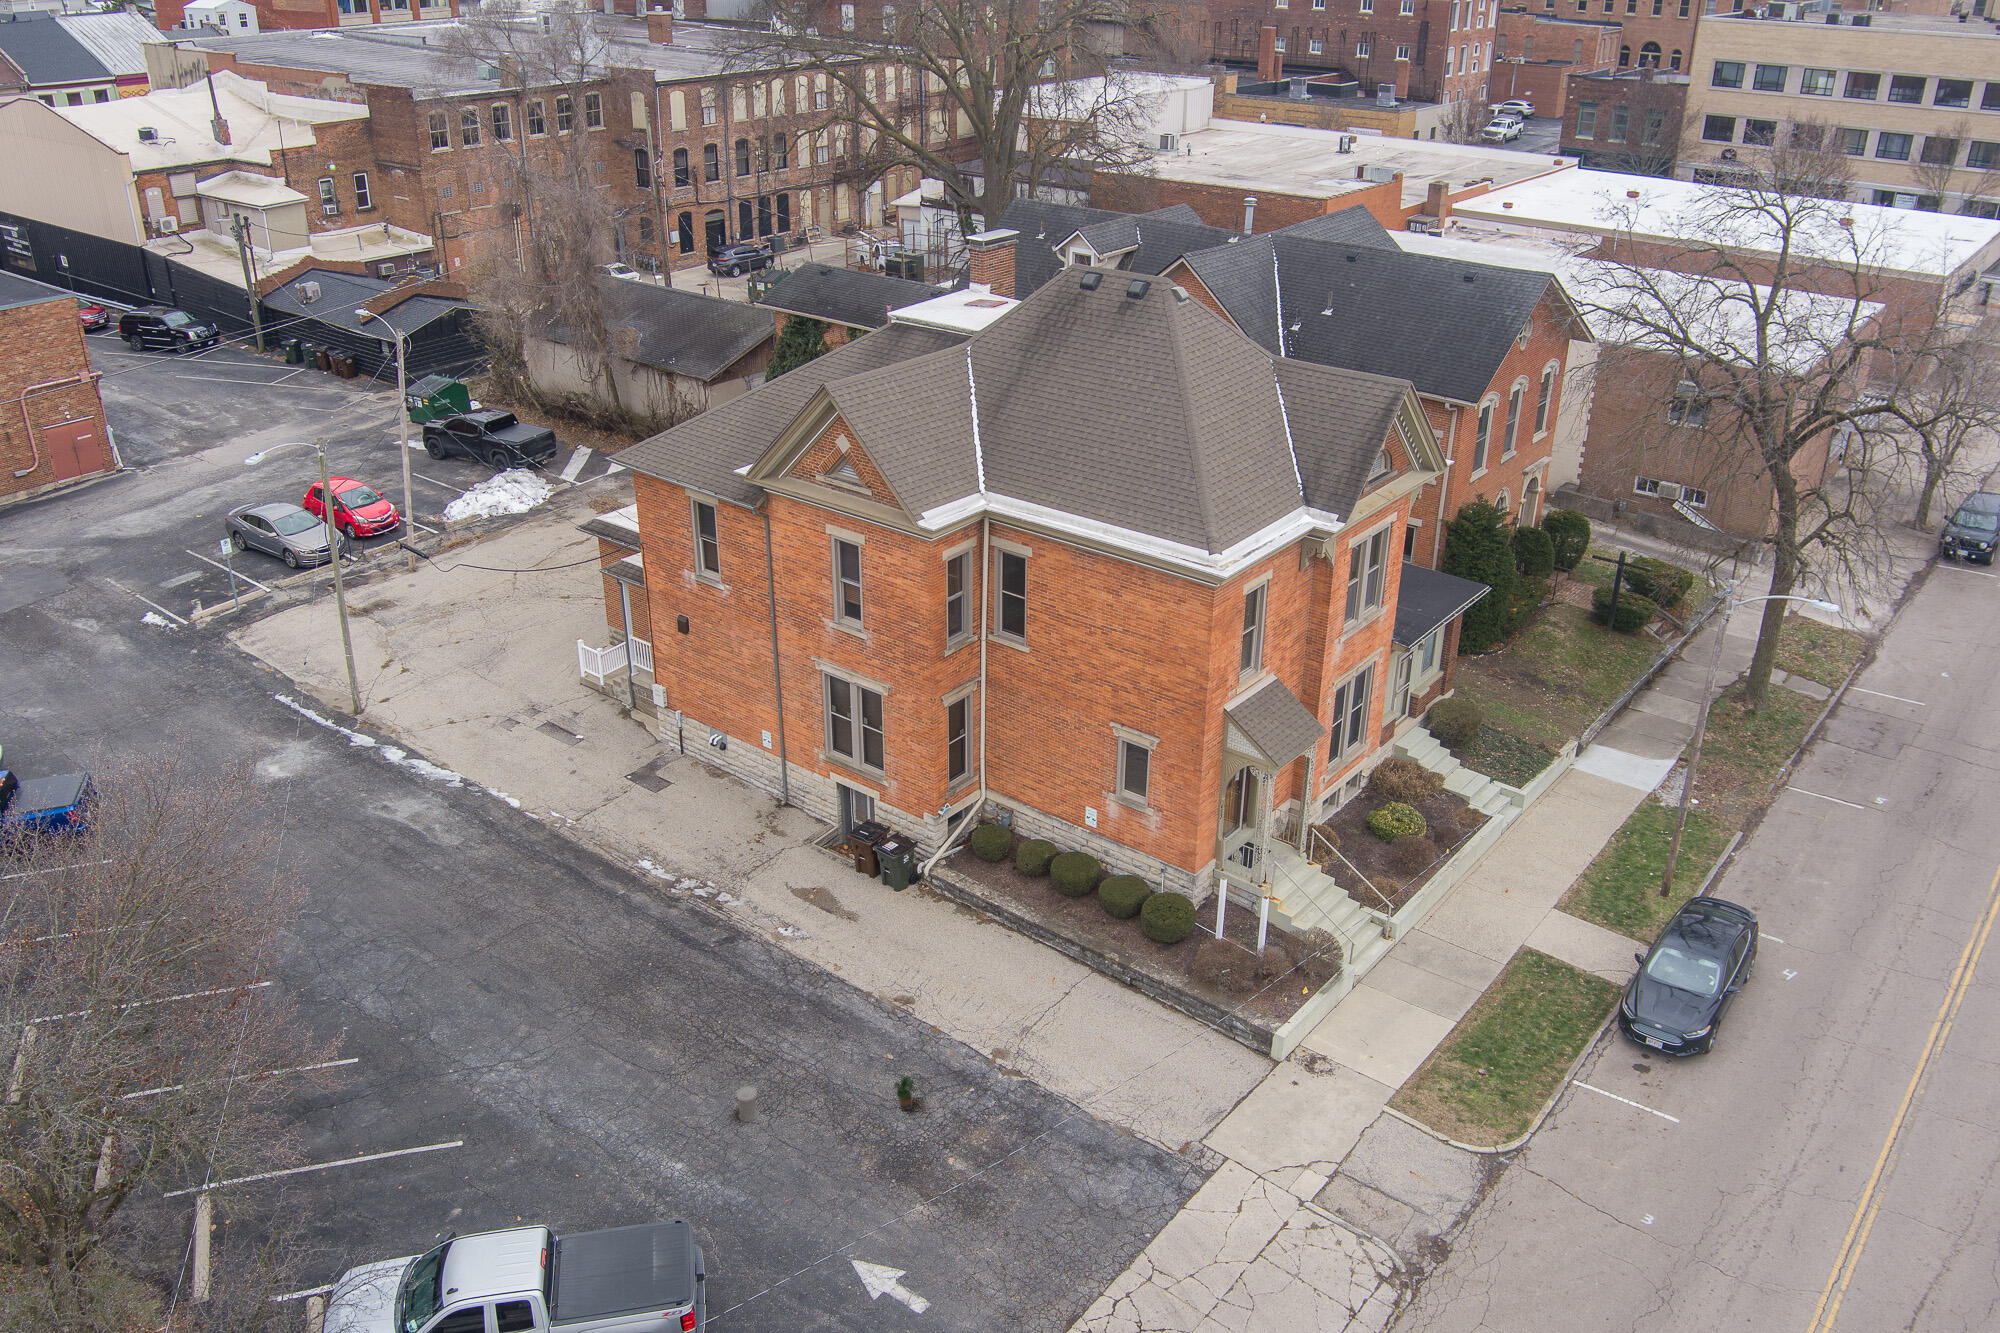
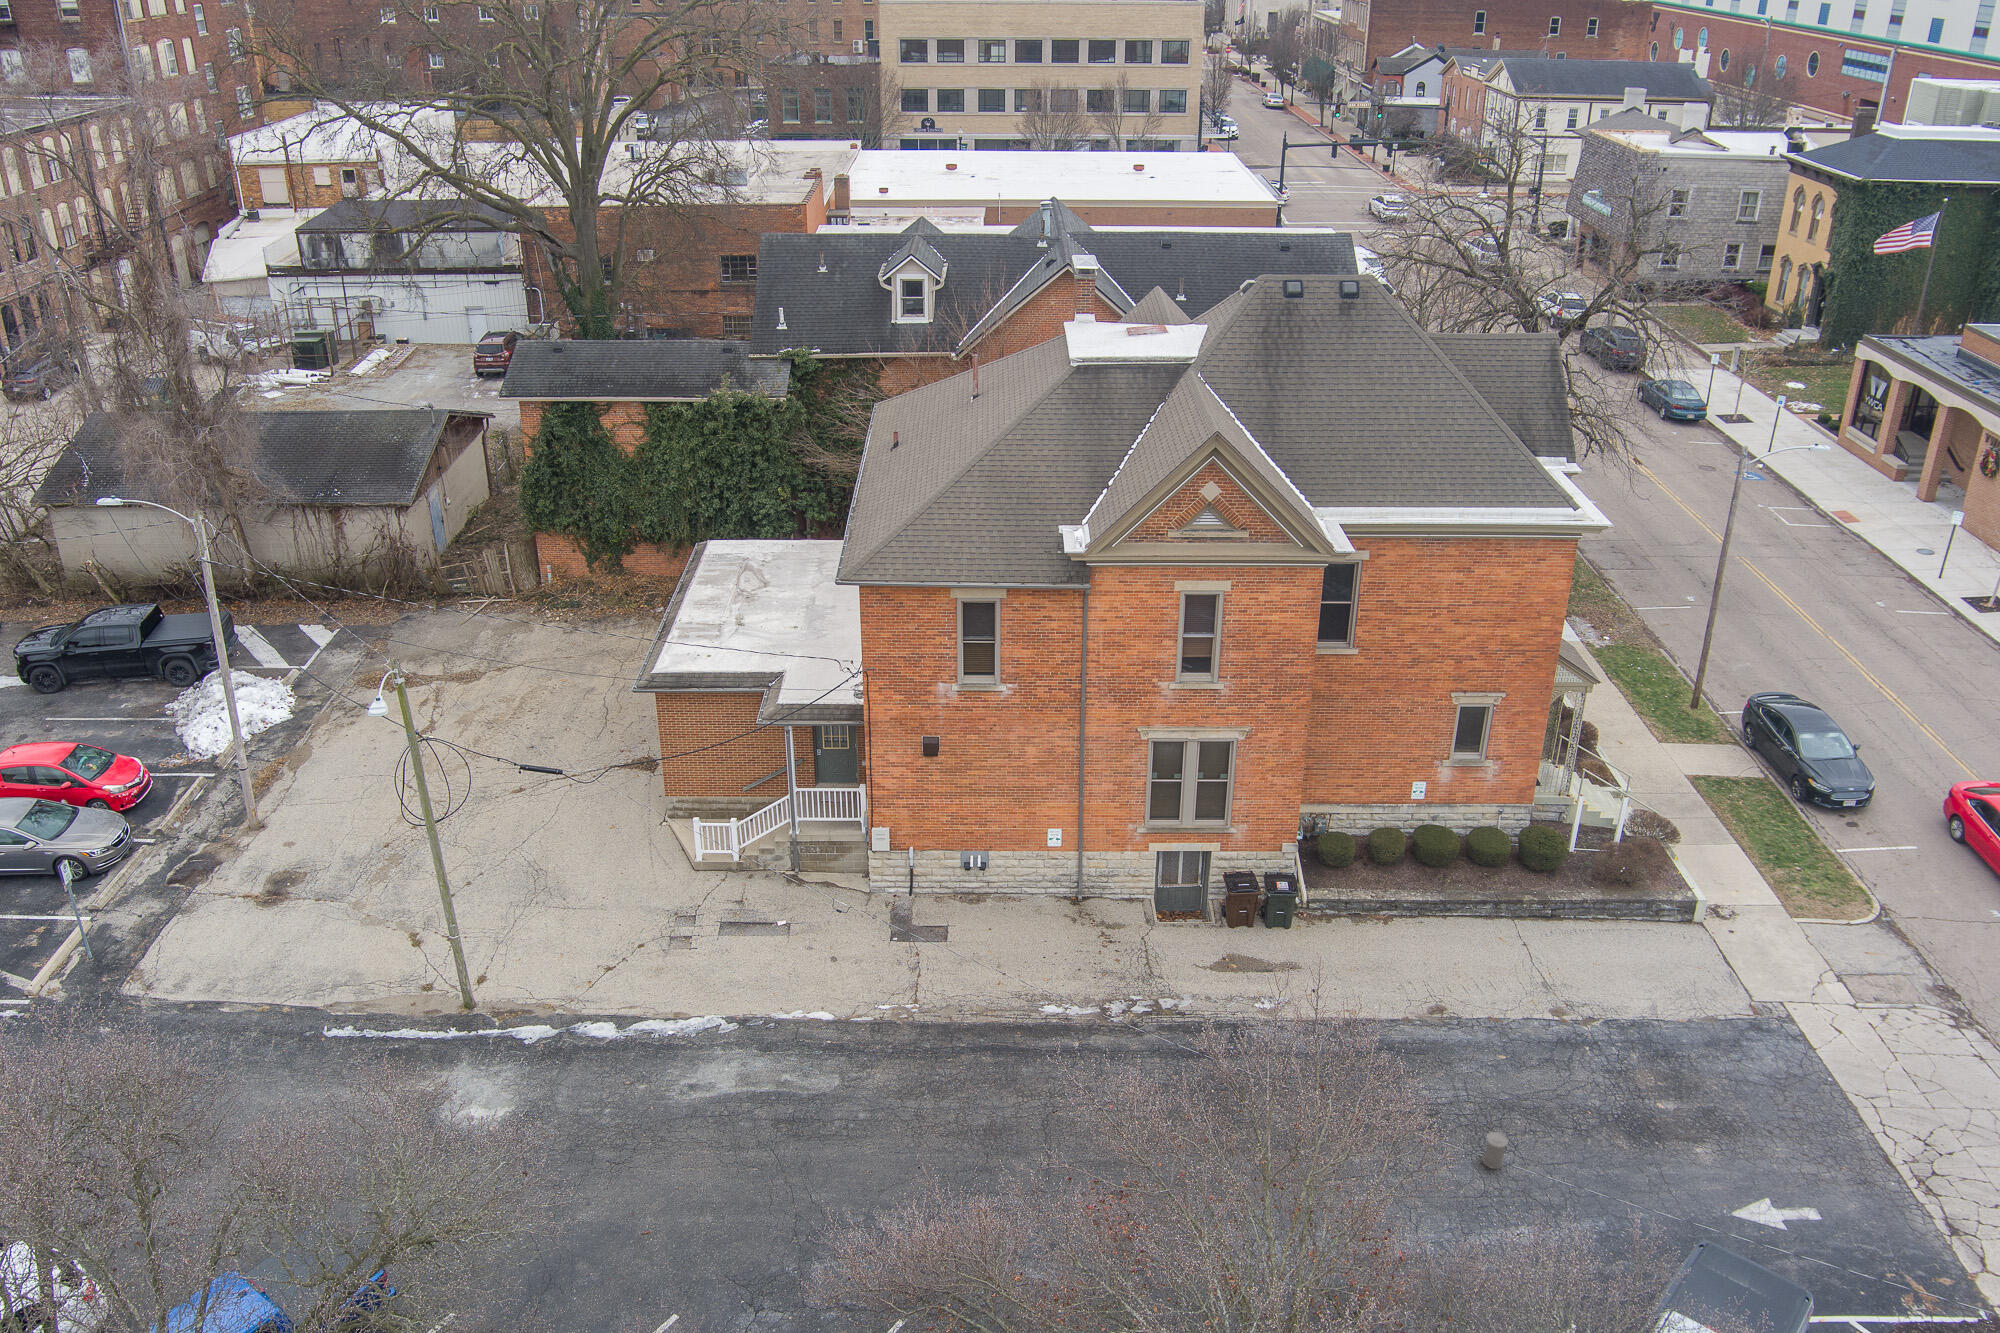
potted tree: present [895,1077,914,1111] -> none [1567,1058,1592,1092]

